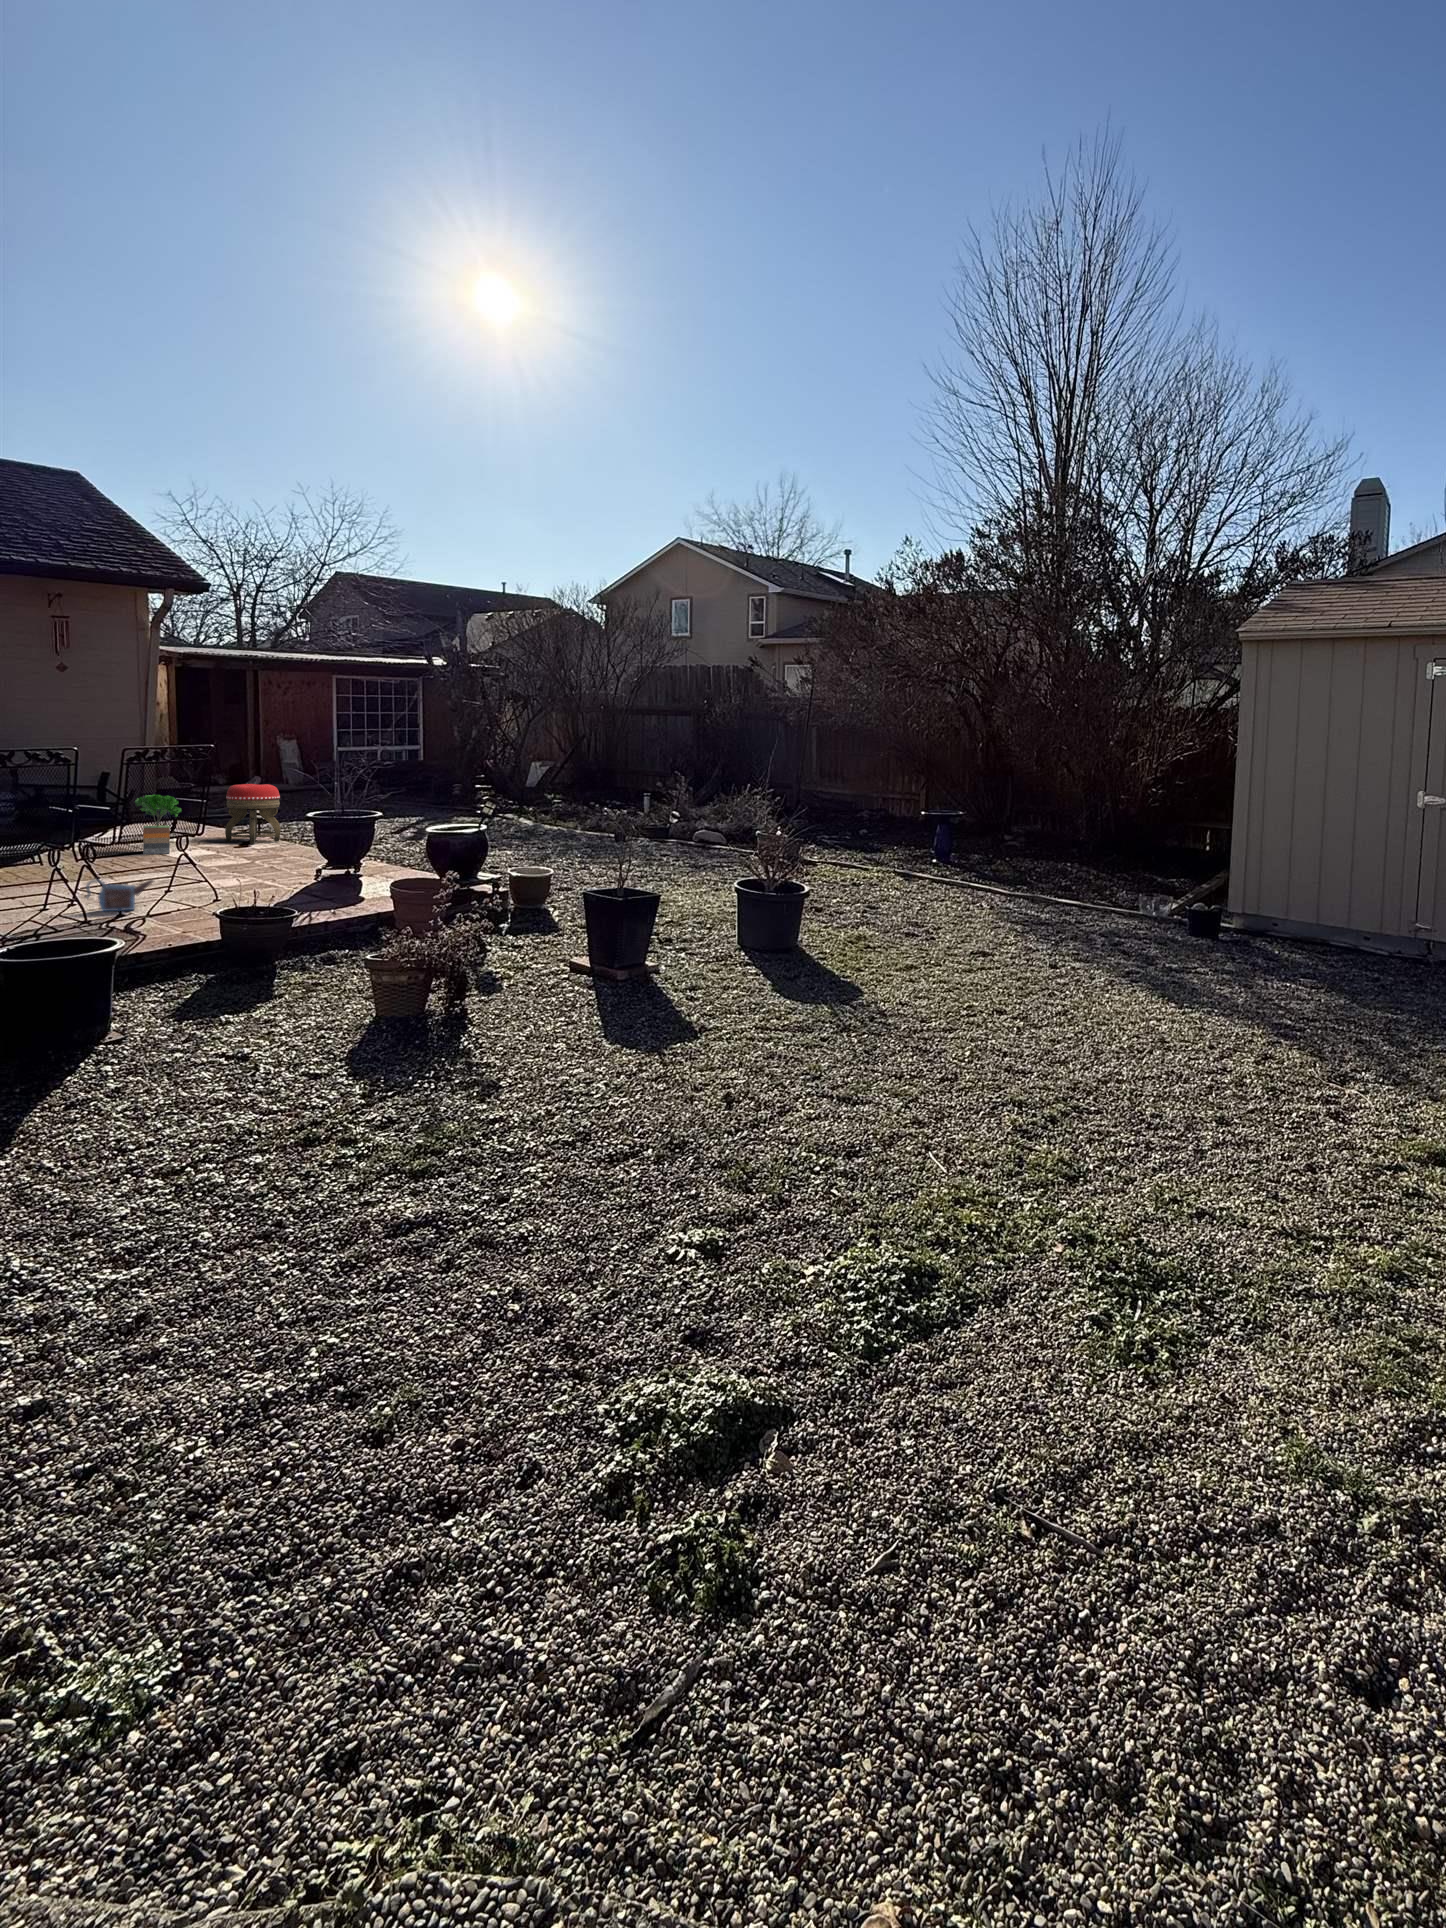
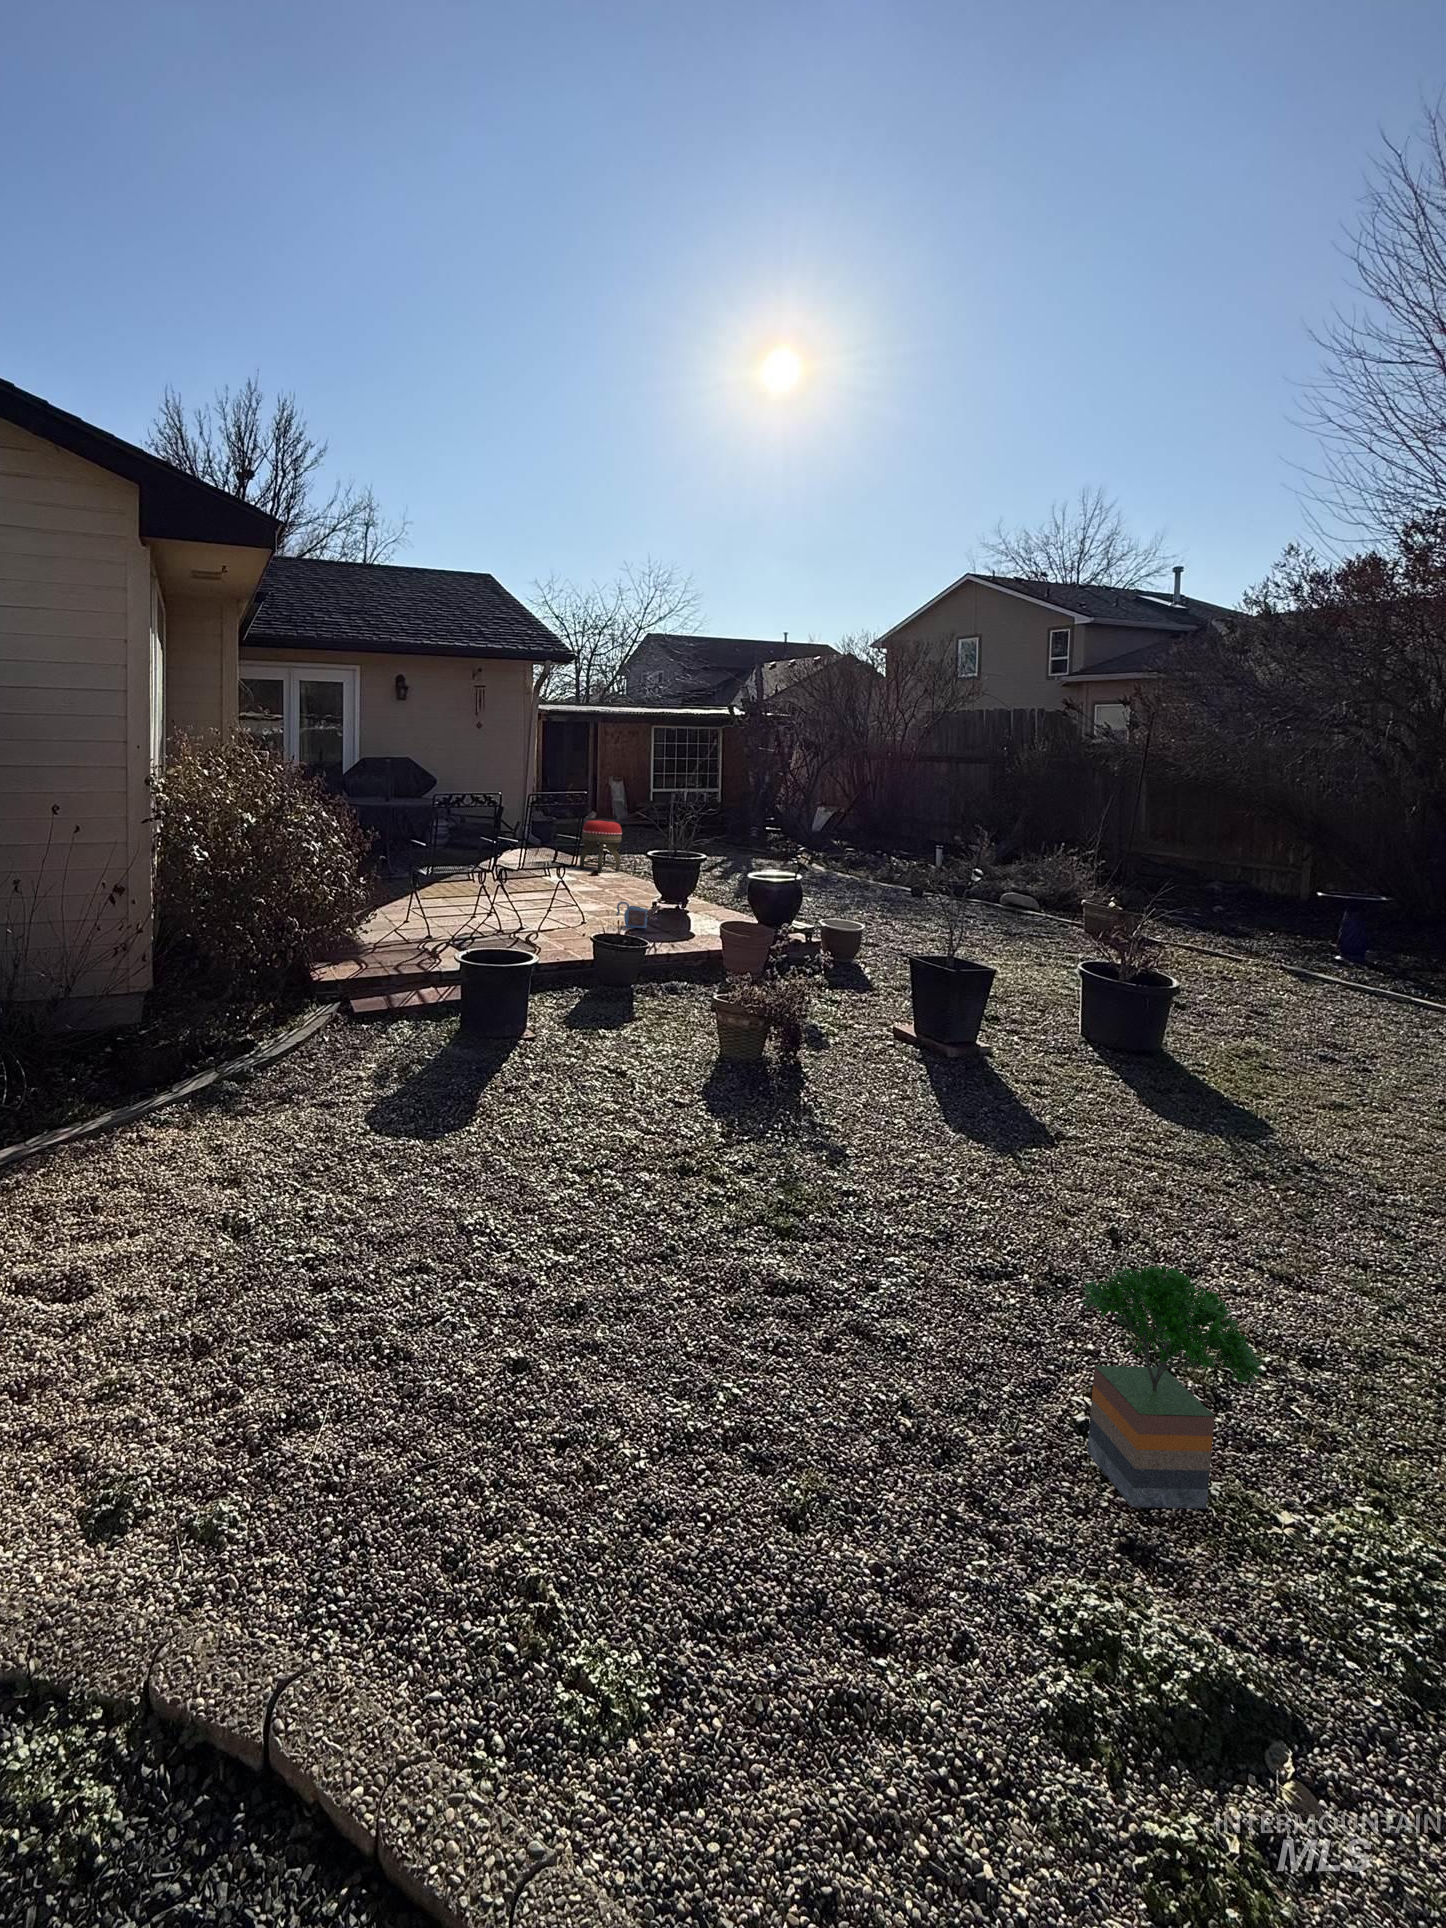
potted tree: present [136,795,181,854] -> present [1080,1264,1263,1509]
watering can: present [86,879,154,911] -> present [616,901,661,928]

